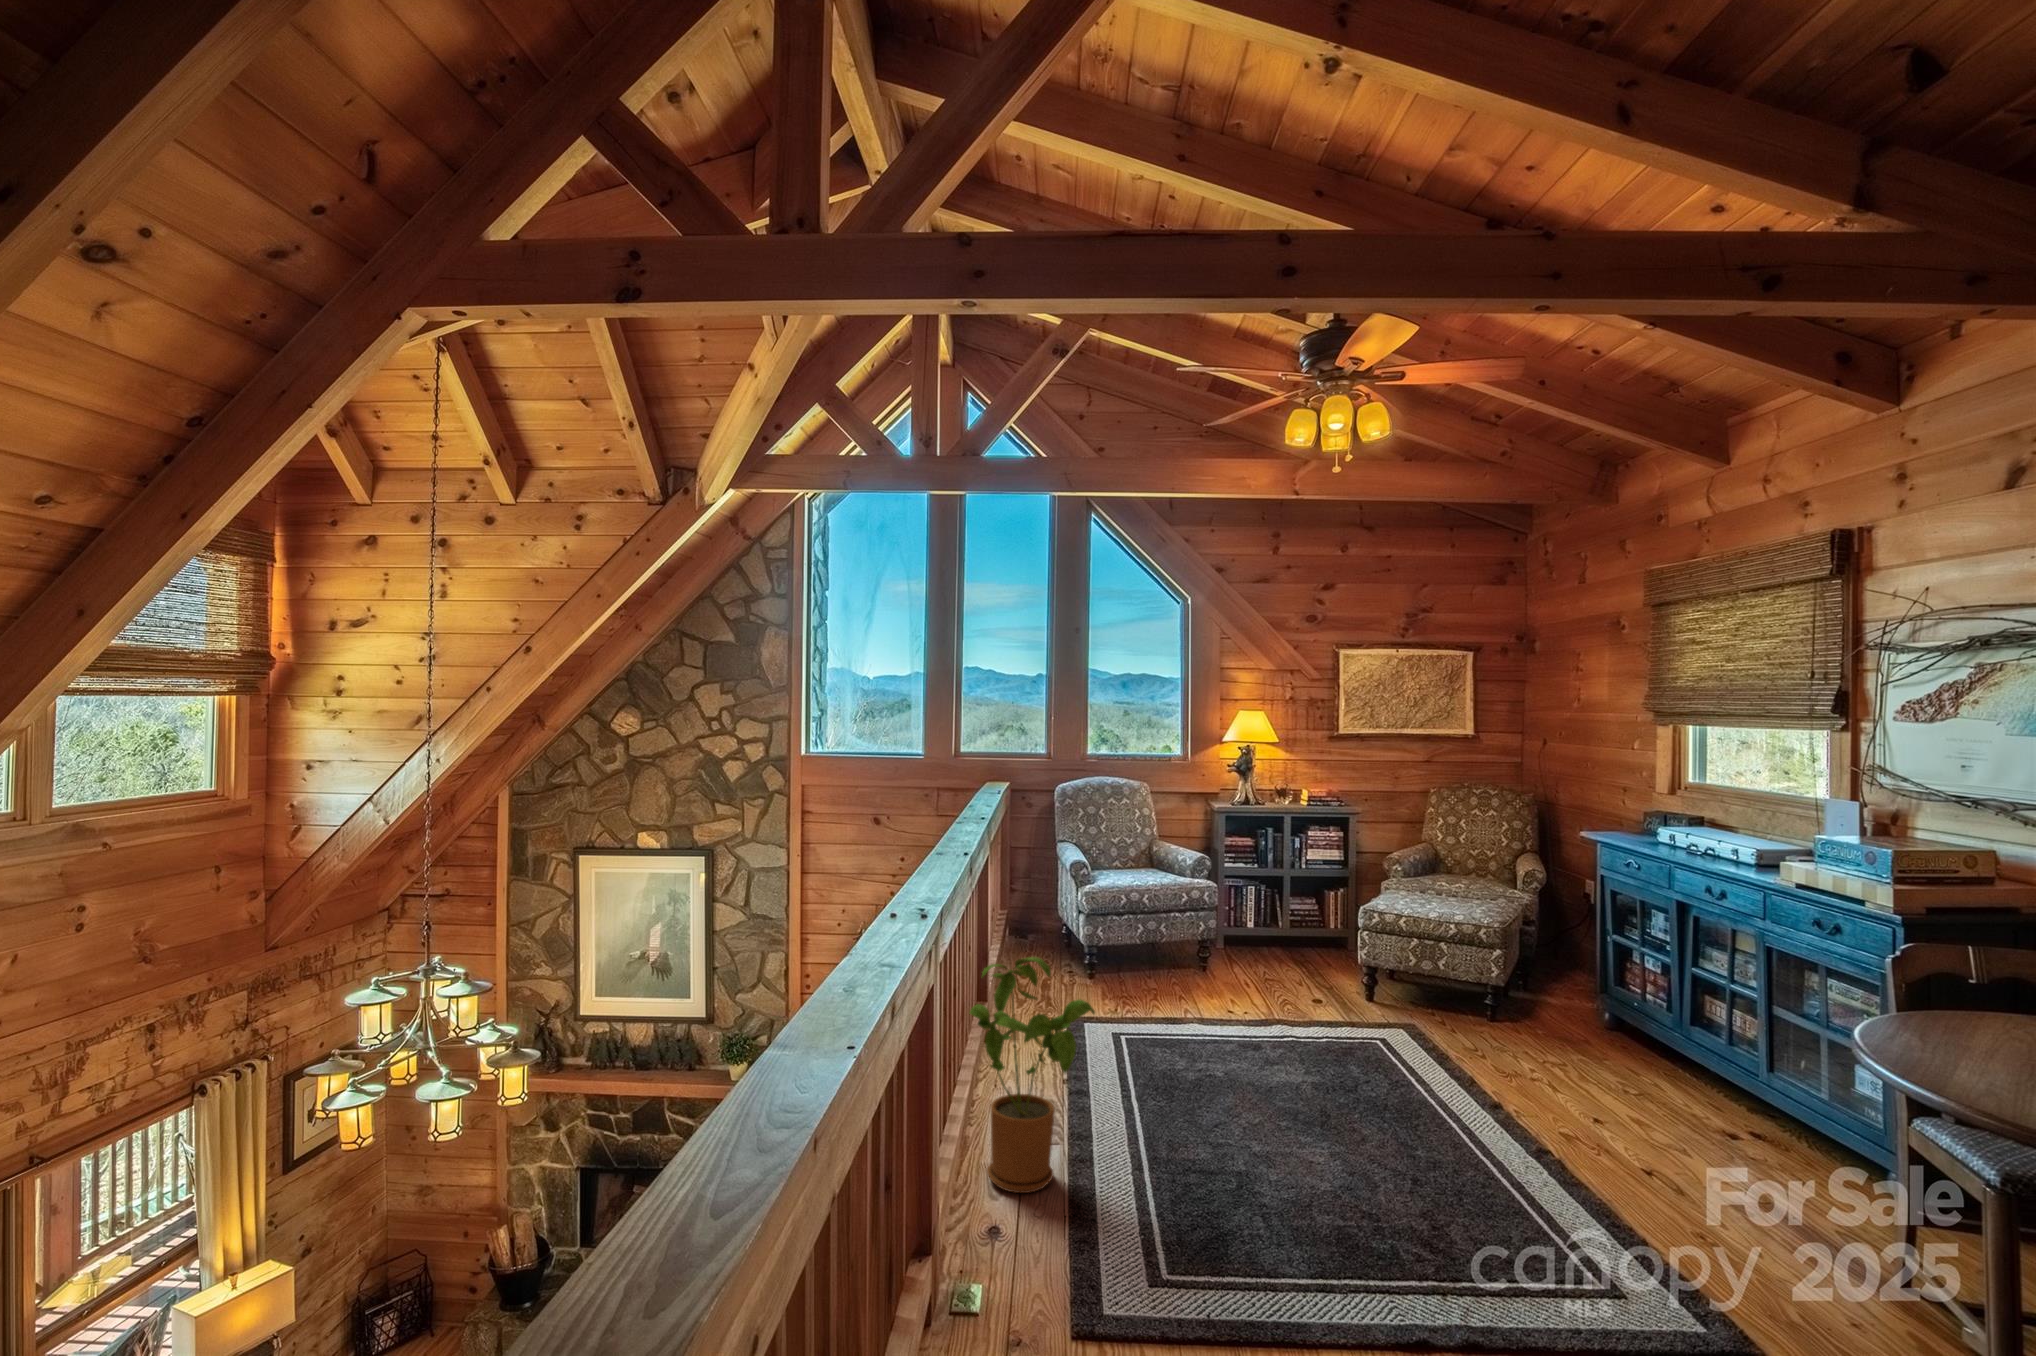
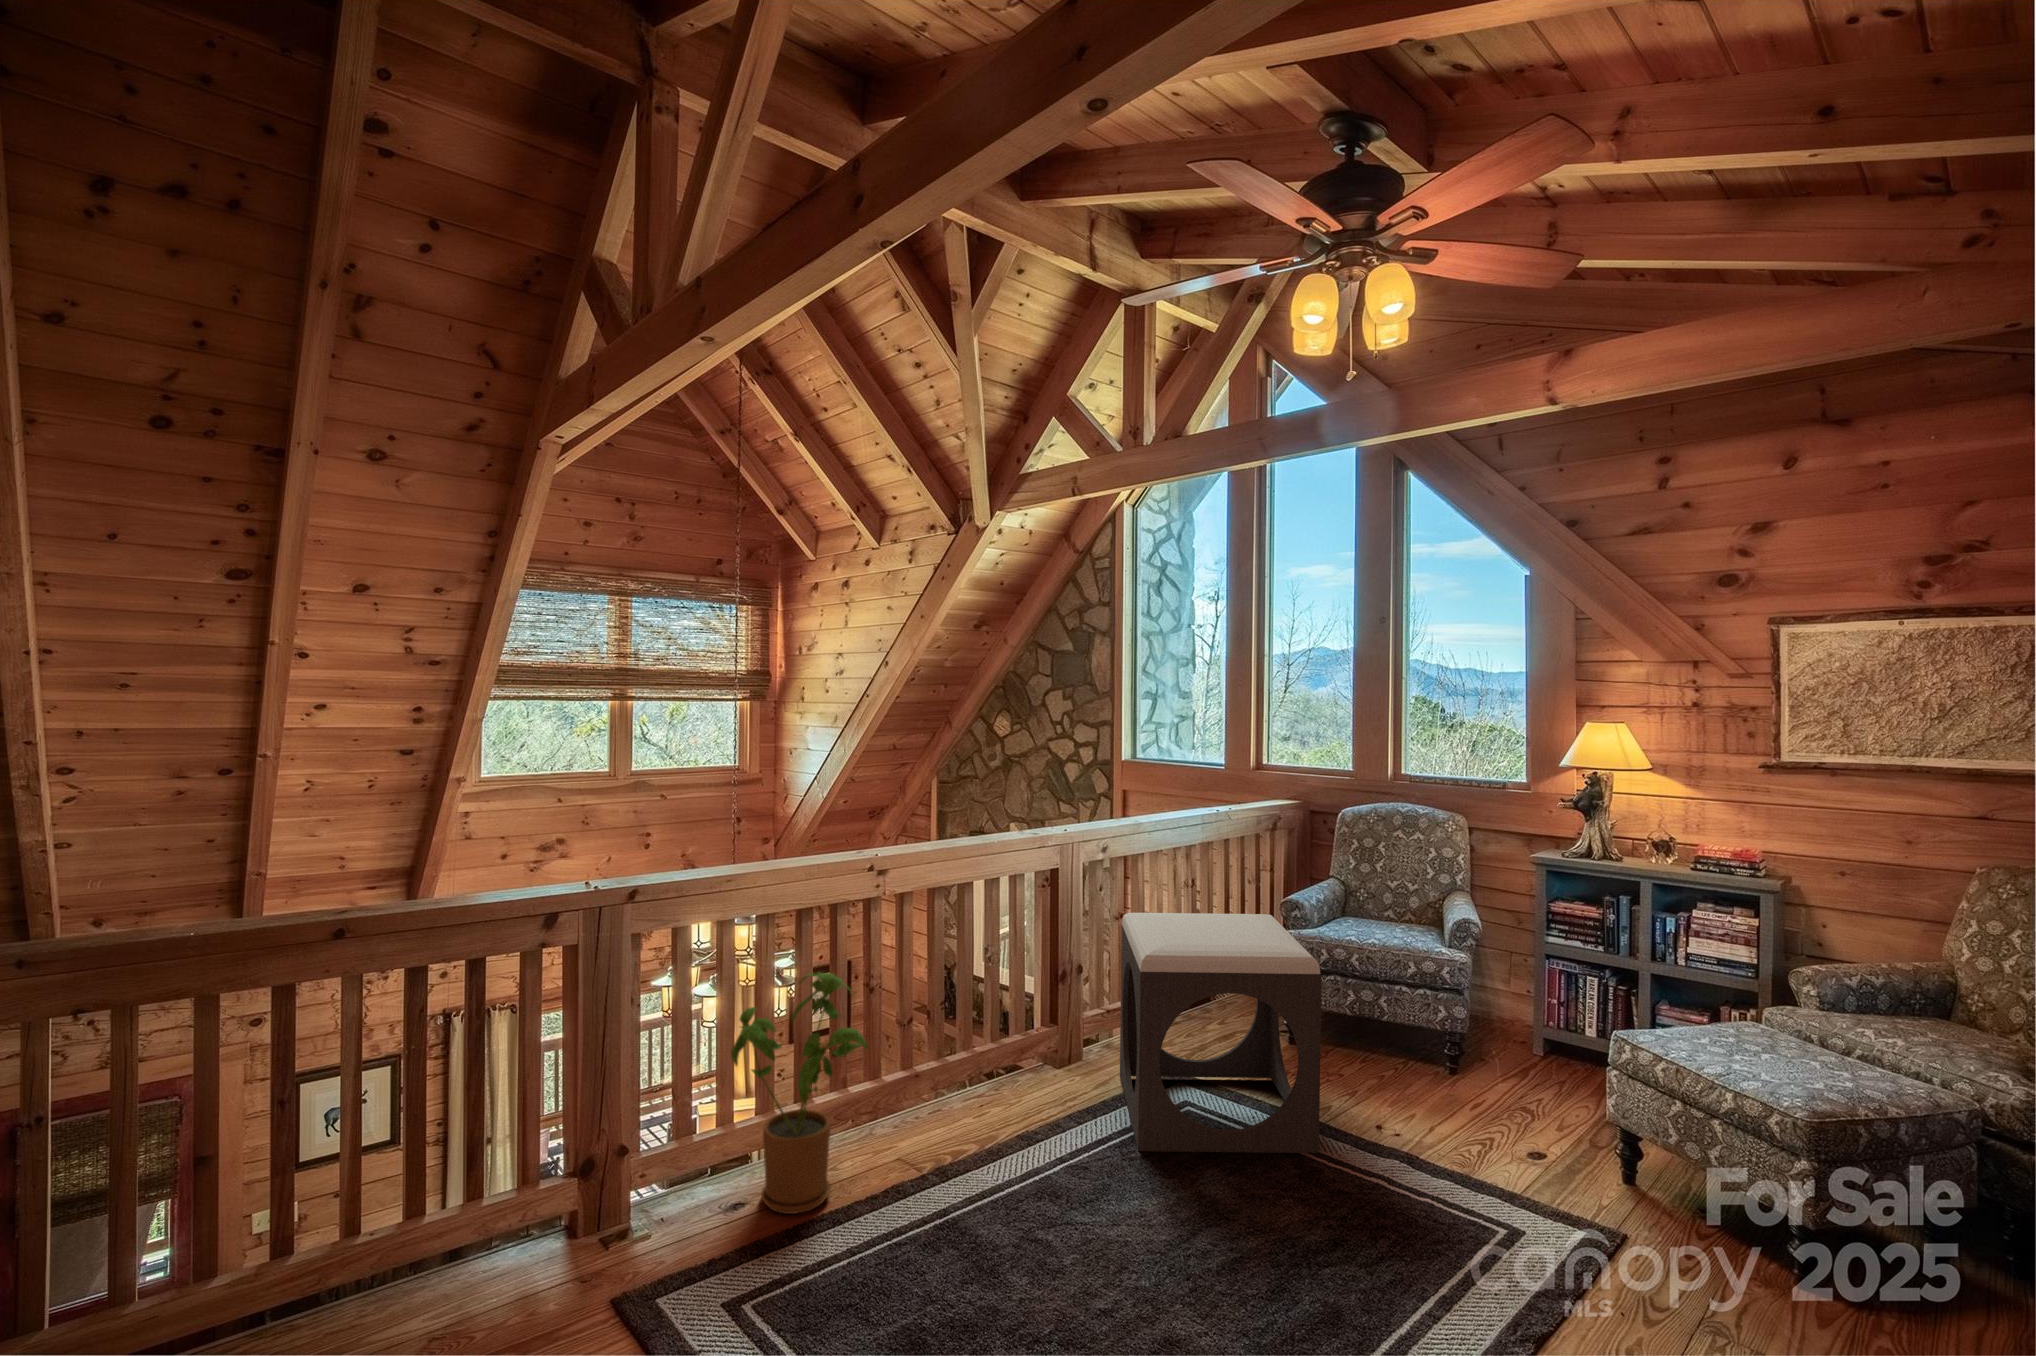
footstool: none [1048,867,1243,1066] -> present [1120,913,1322,1153]

